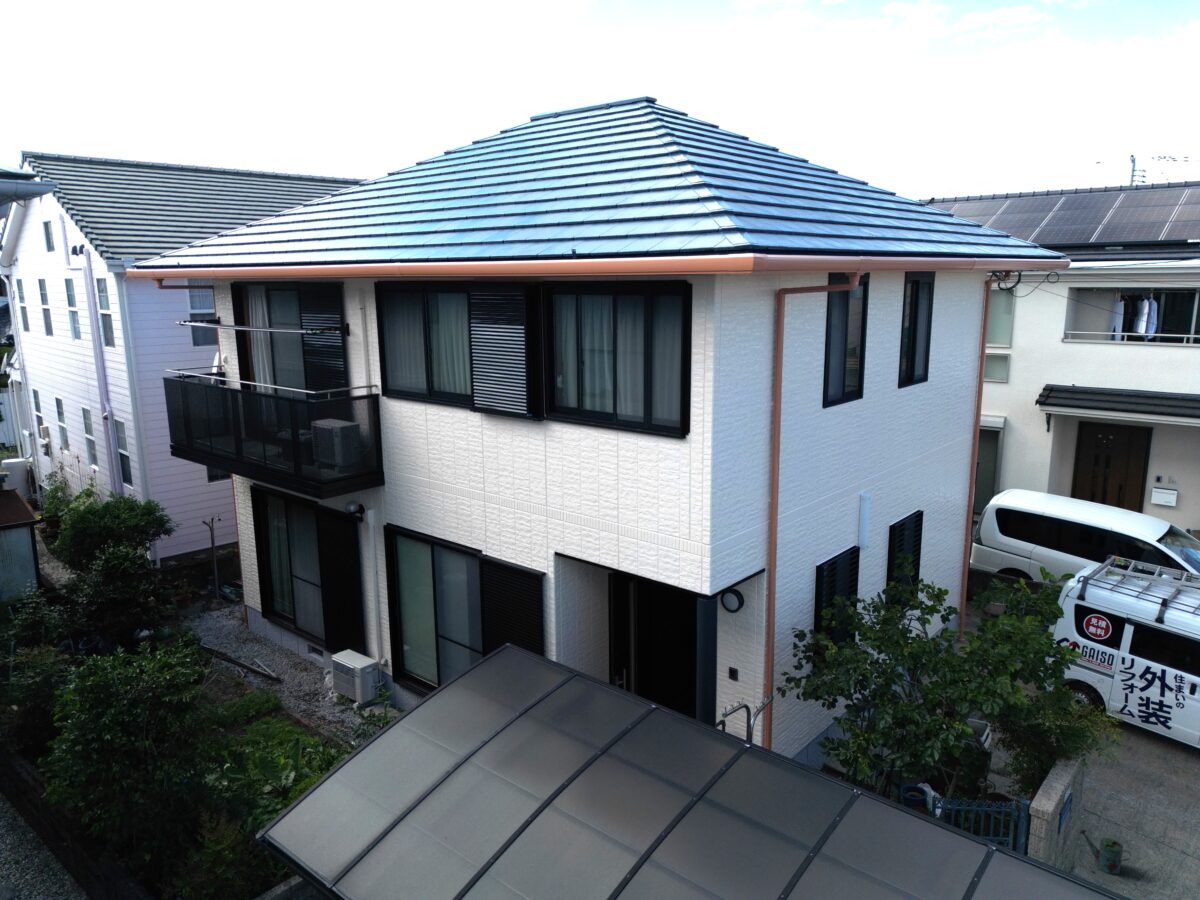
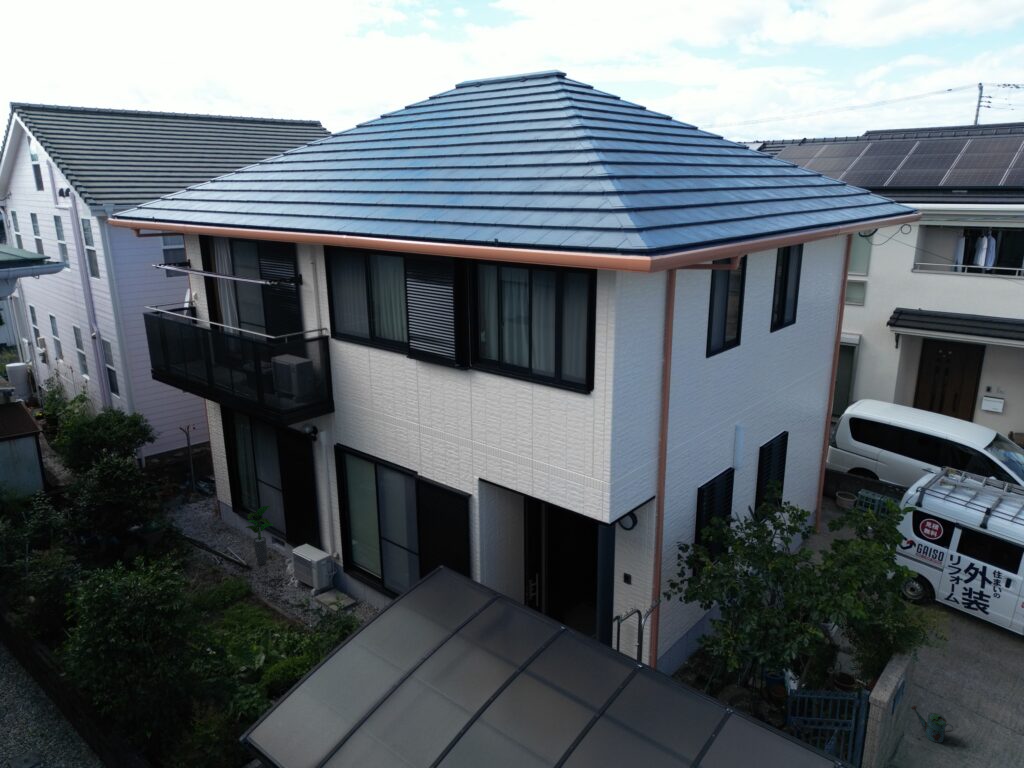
potted plant: none [276,604,310,676] -> present [246,506,273,565]

